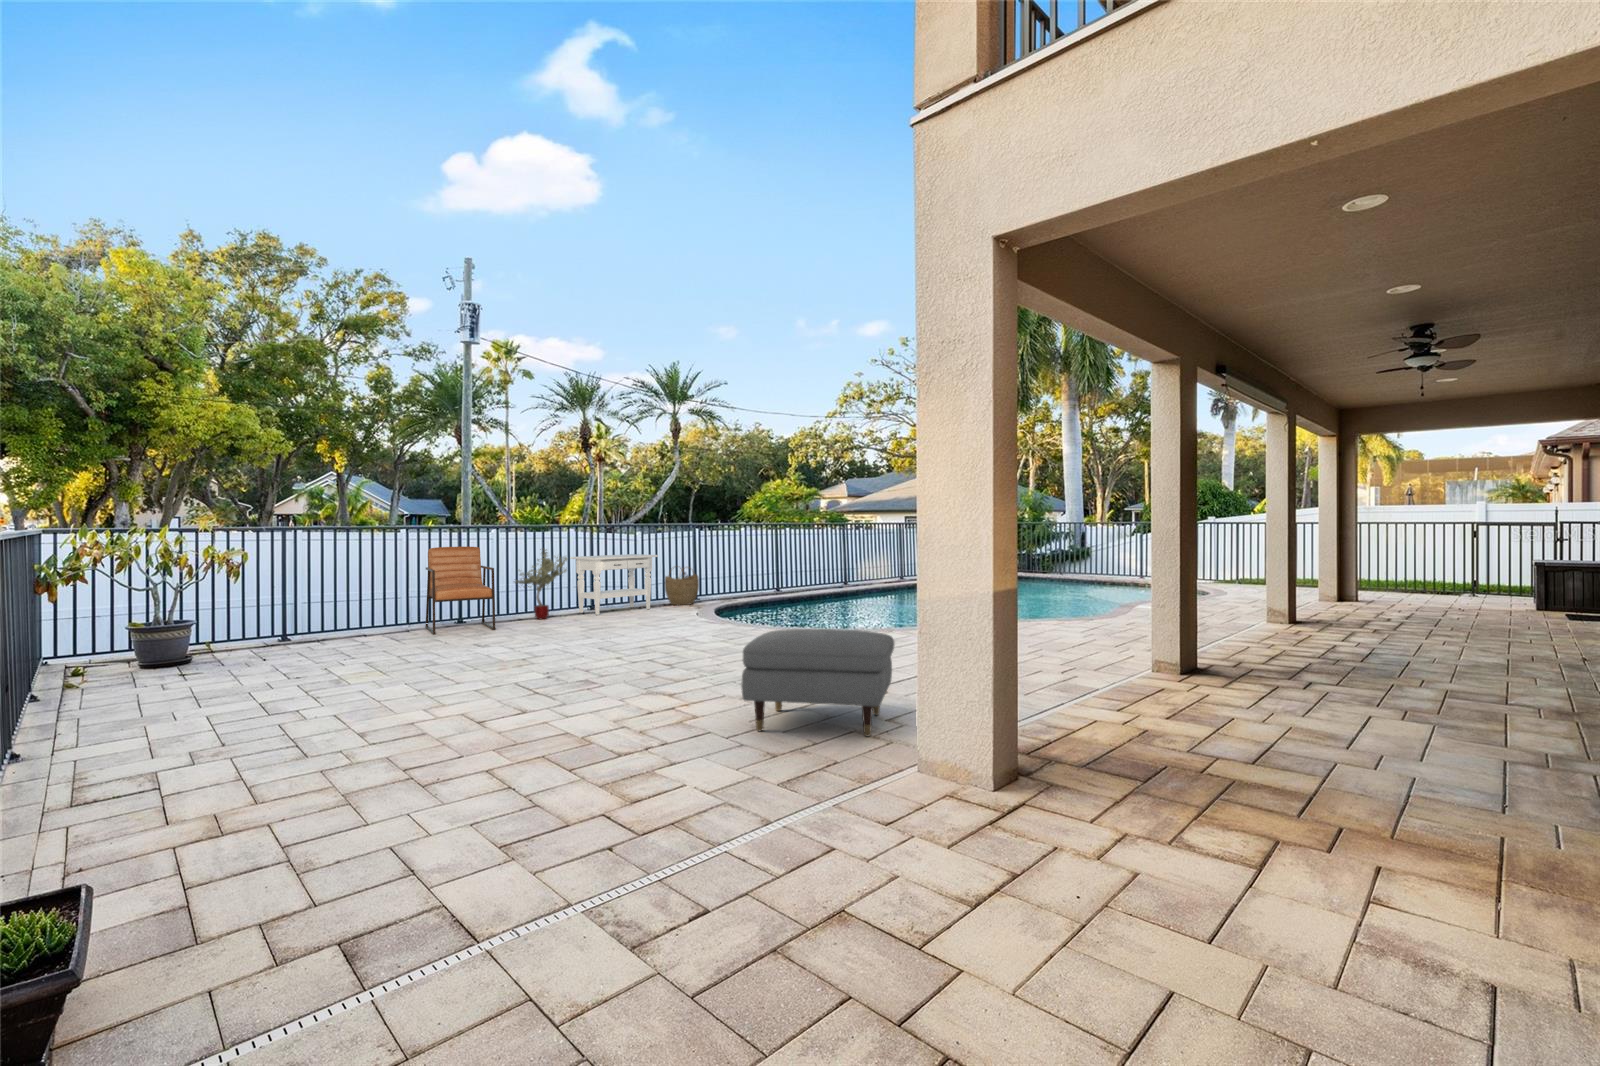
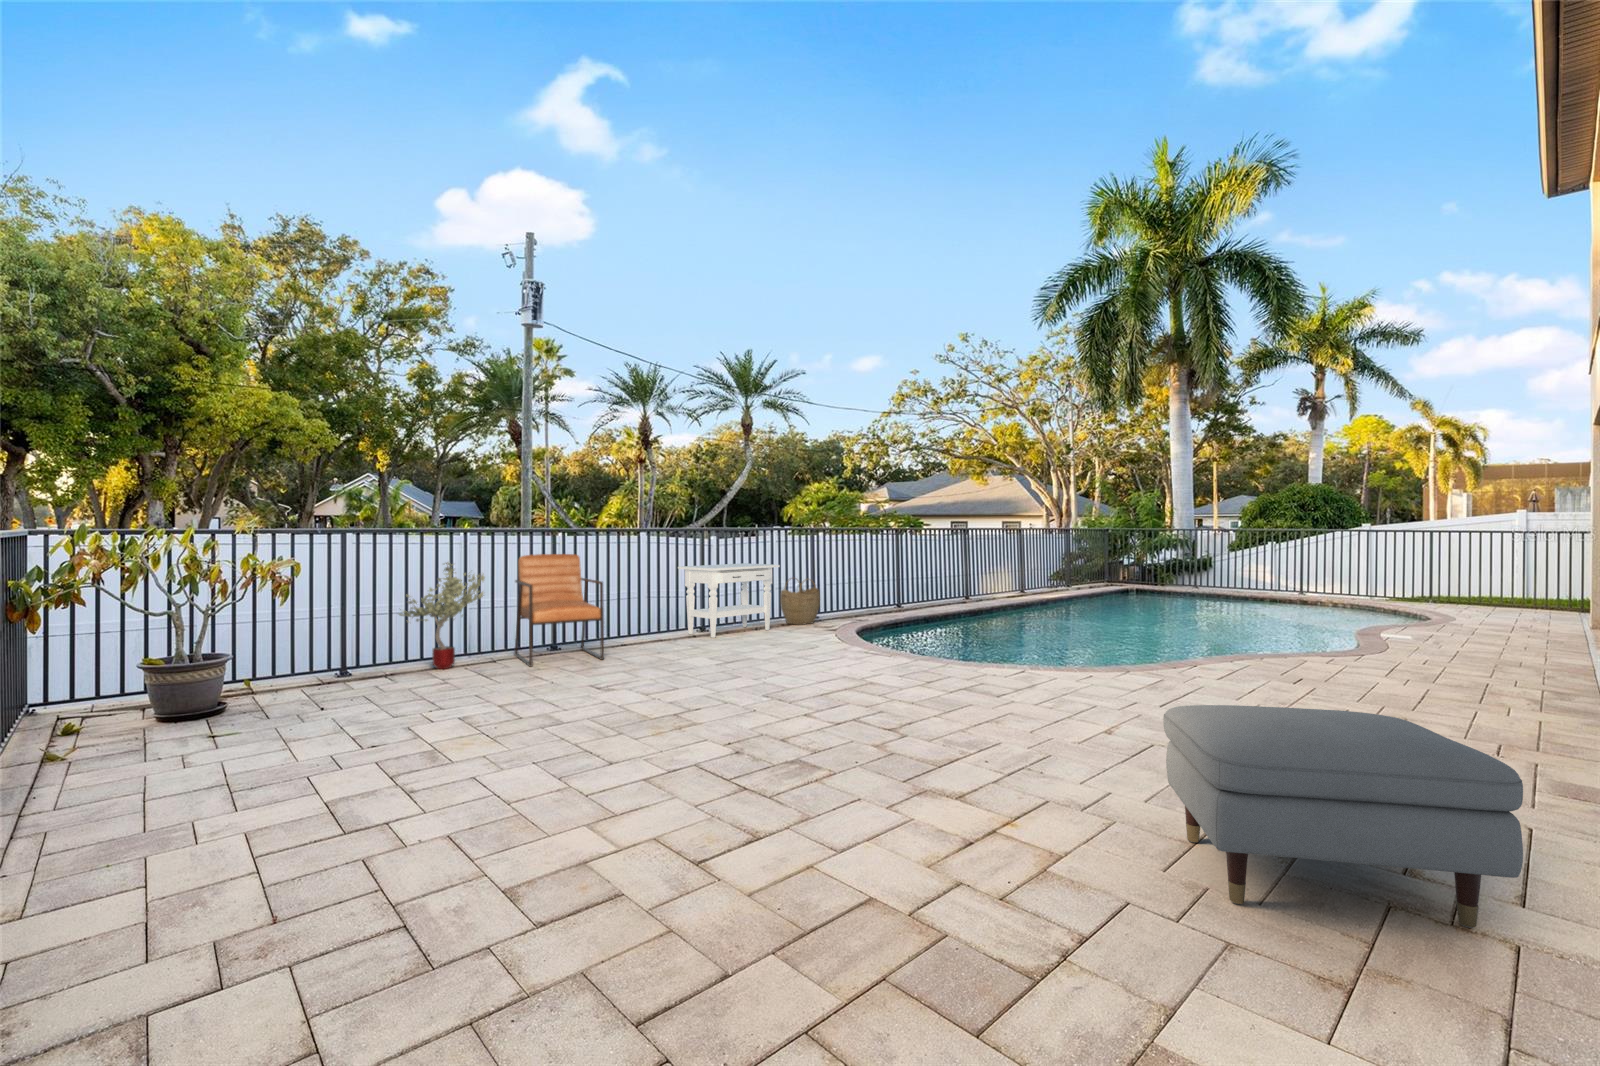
potted tree: present [514,548,567,619] -> present [399,562,485,669]

